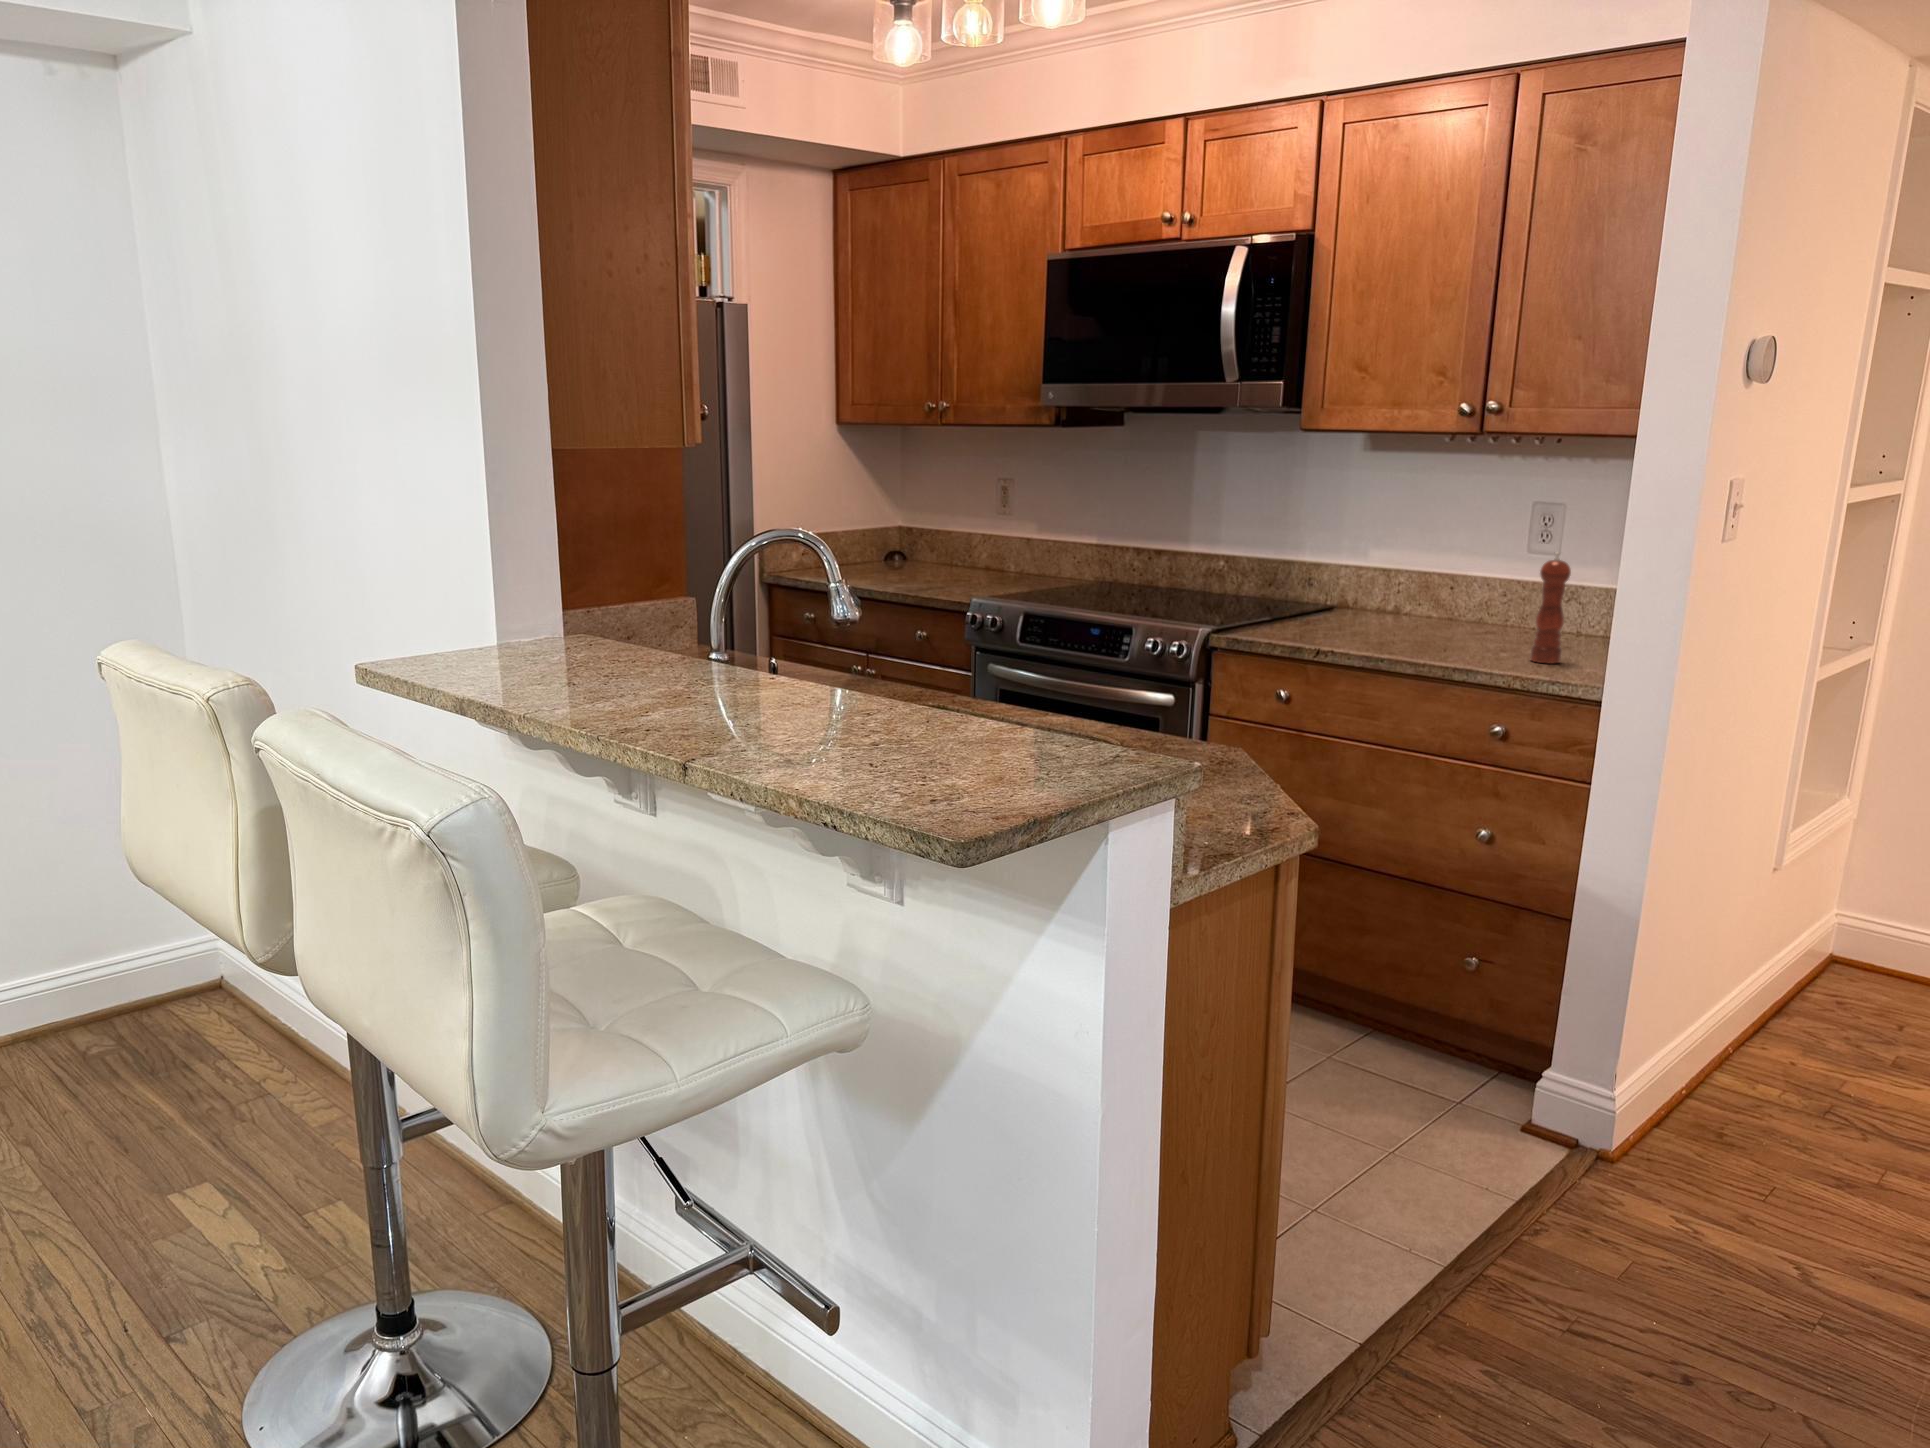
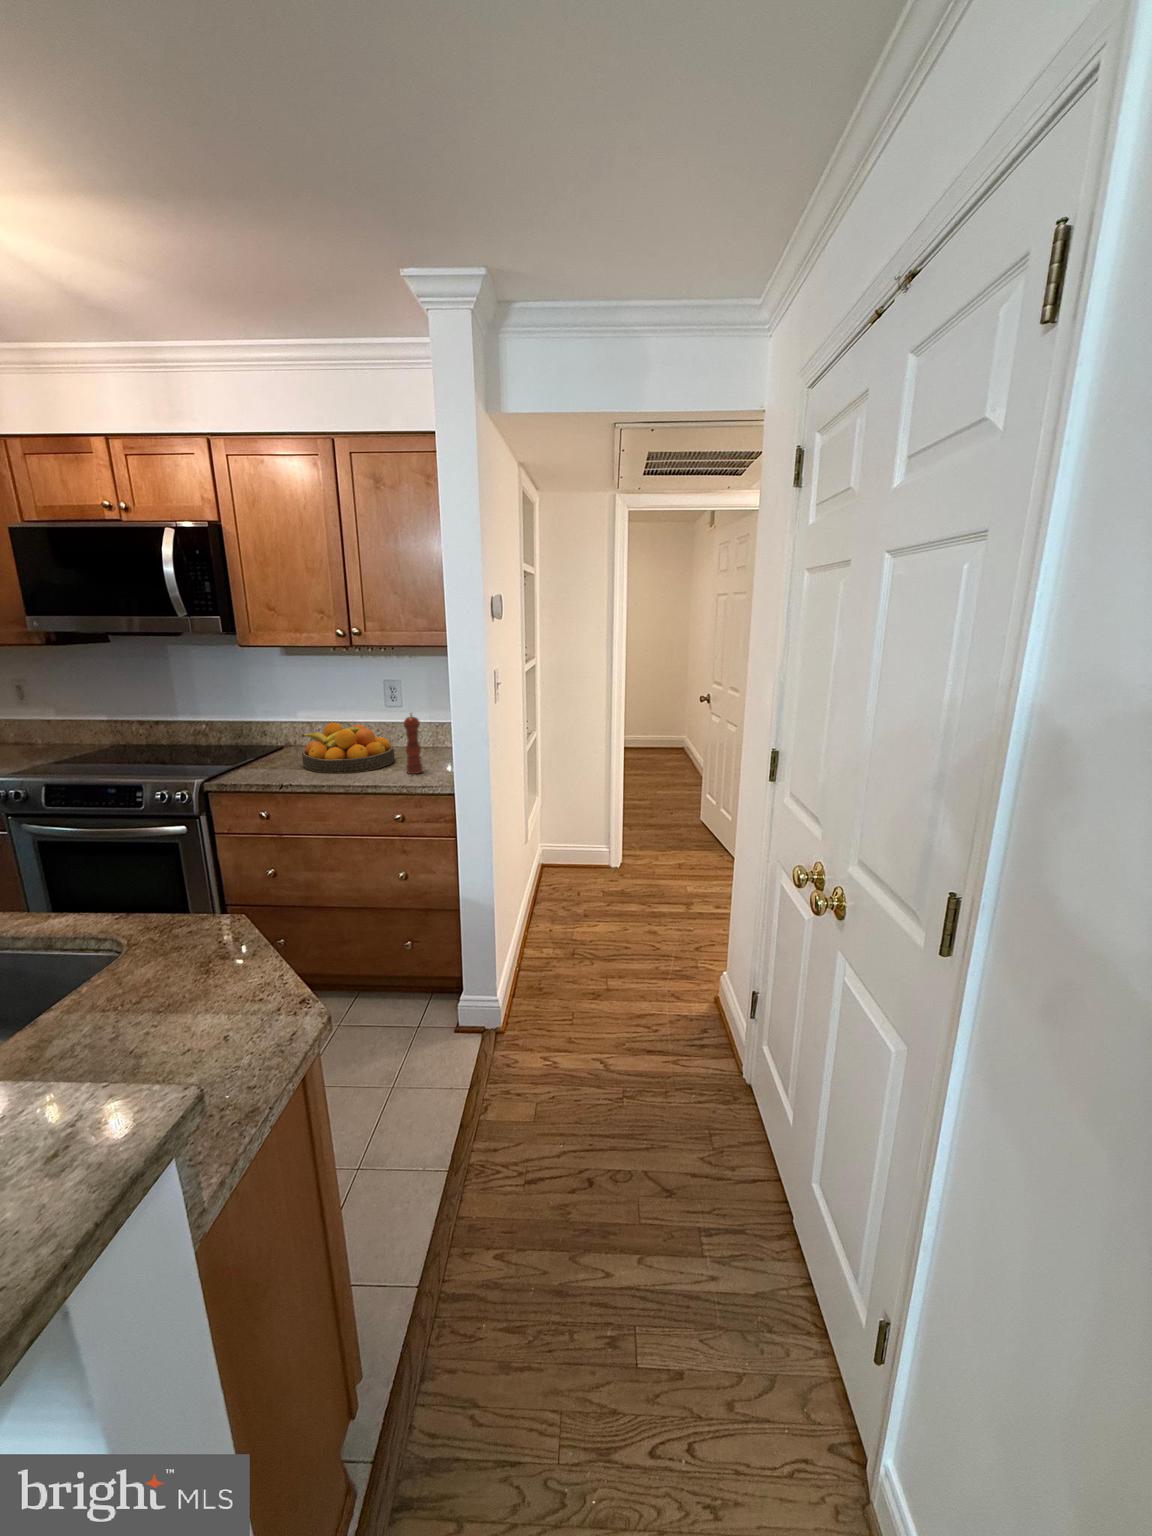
fruit bowl: none [1360,566,1520,650] -> present [302,723,395,773]

